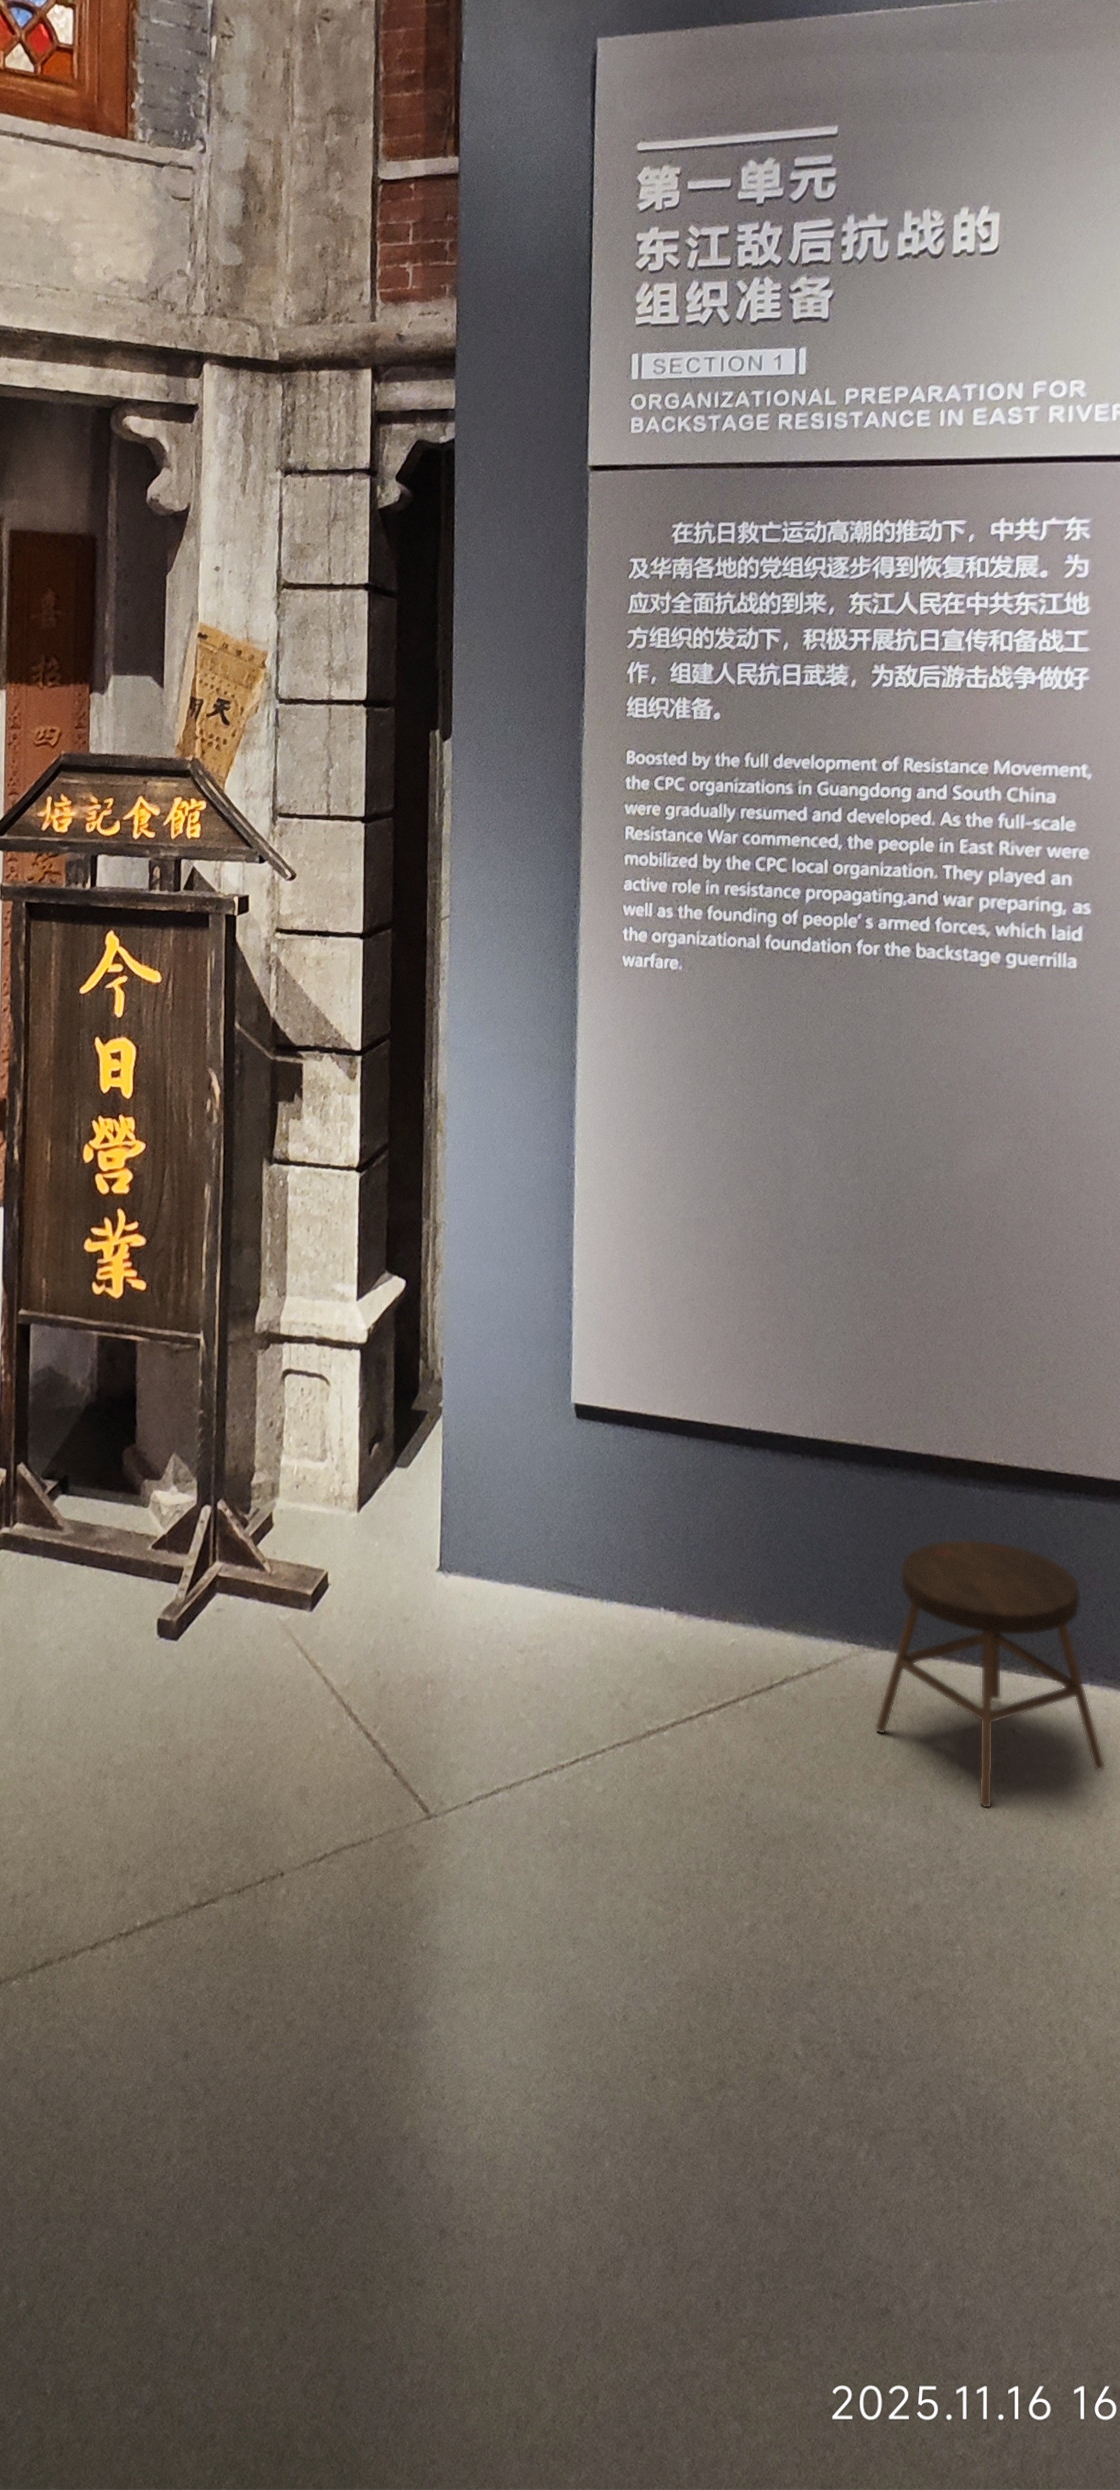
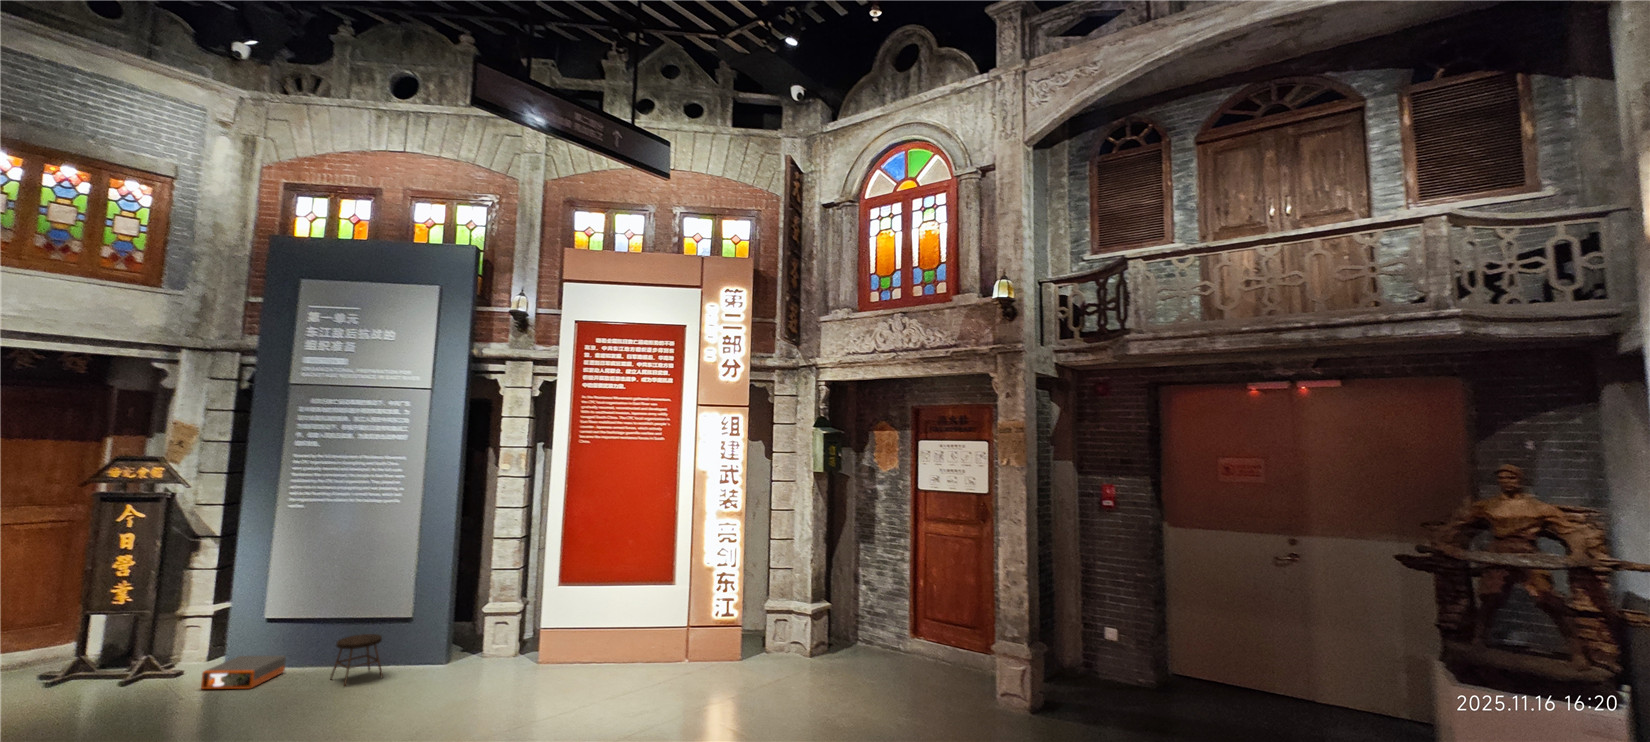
storage box: none [423,1539,661,1725] -> present [201,655,286,689]

